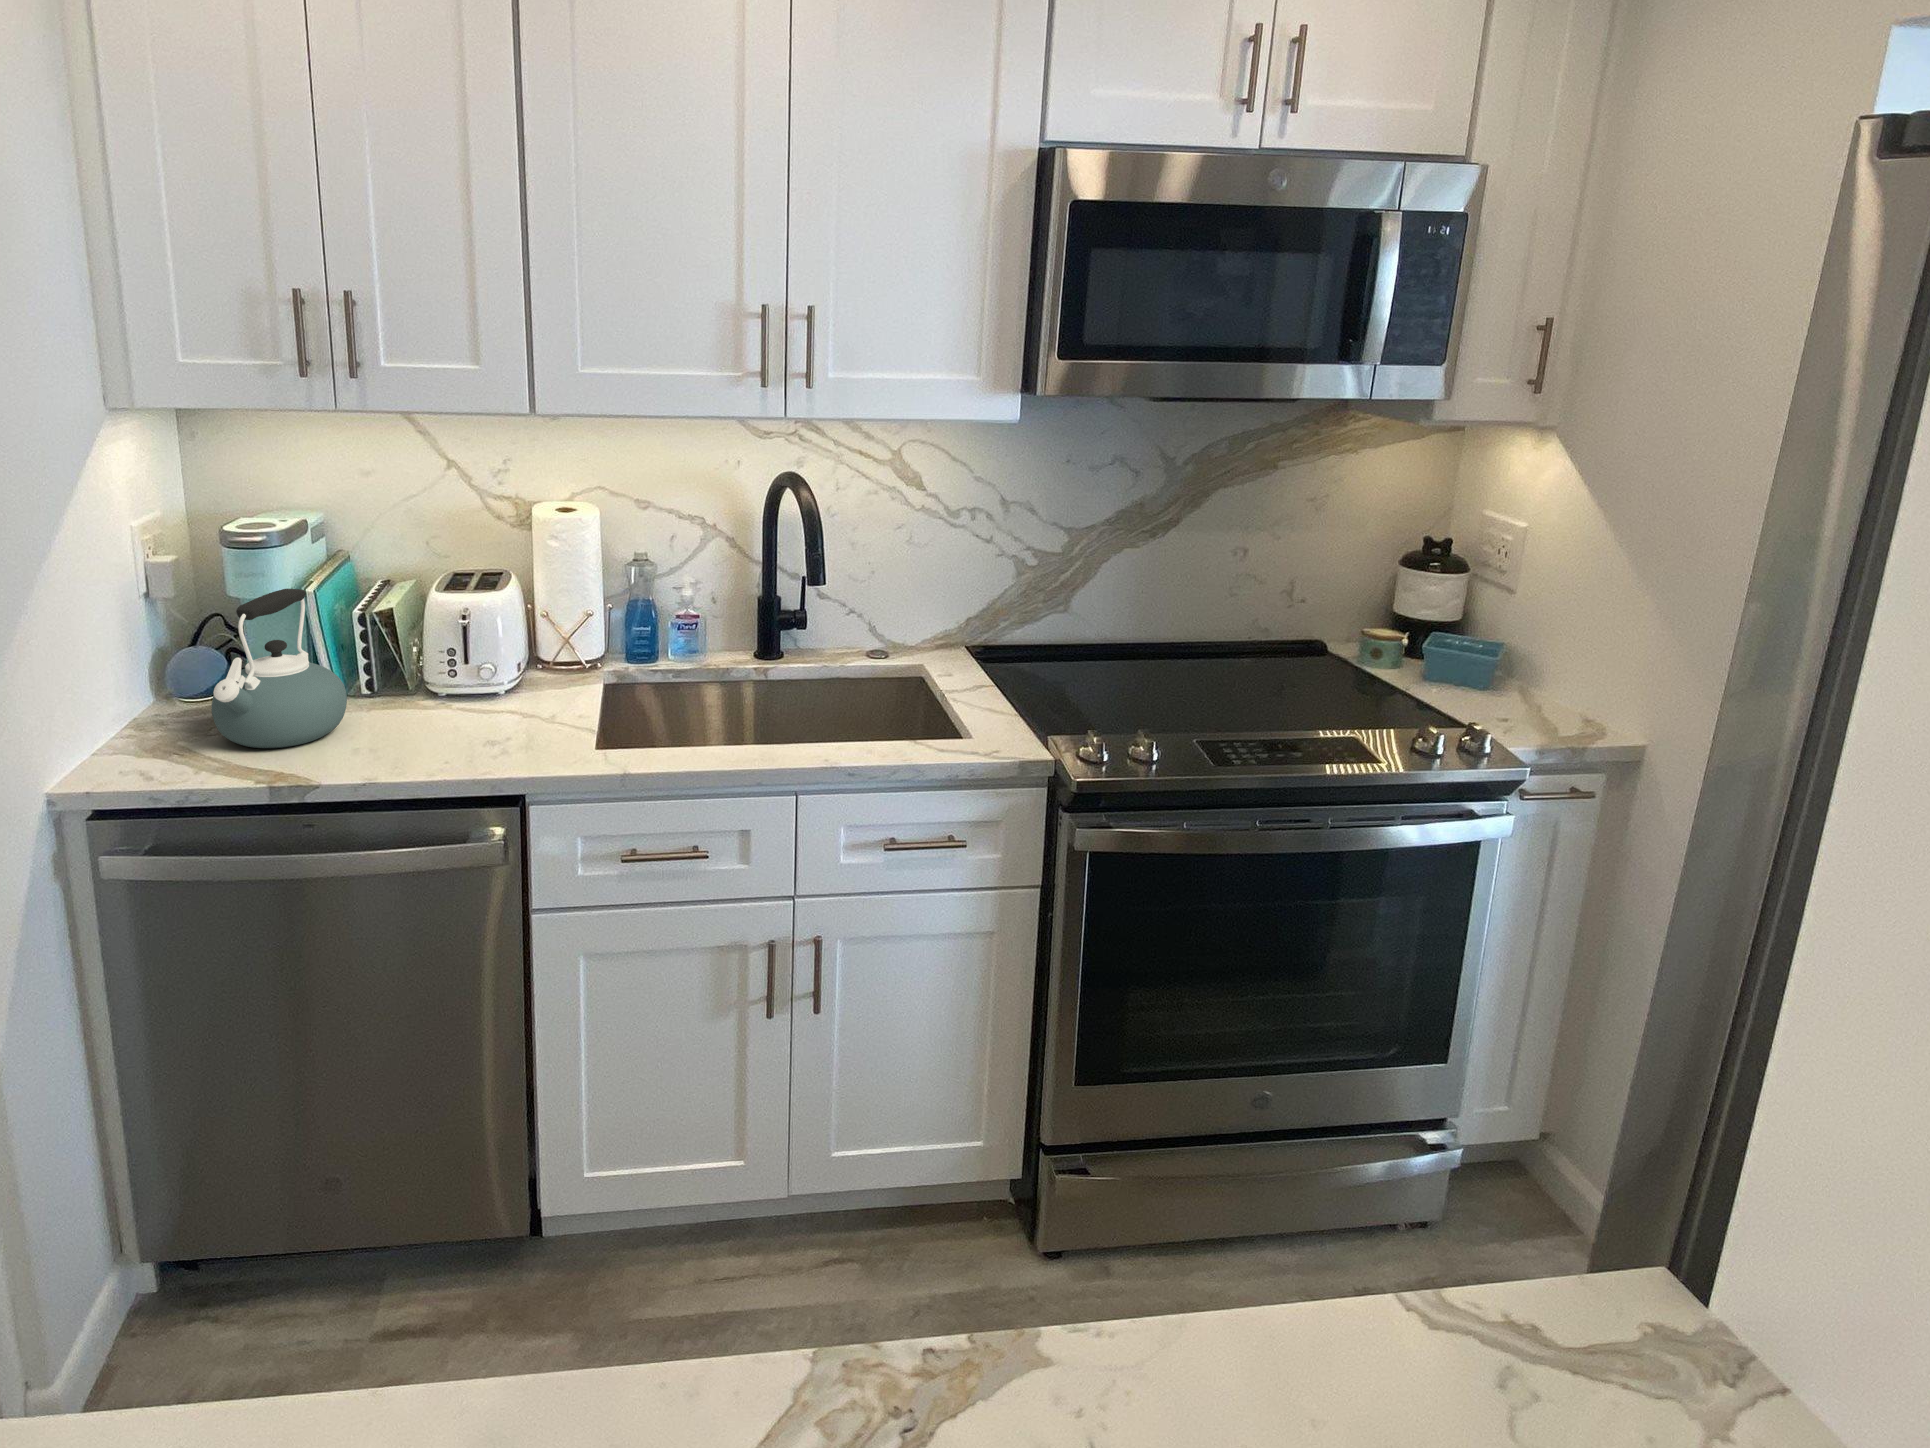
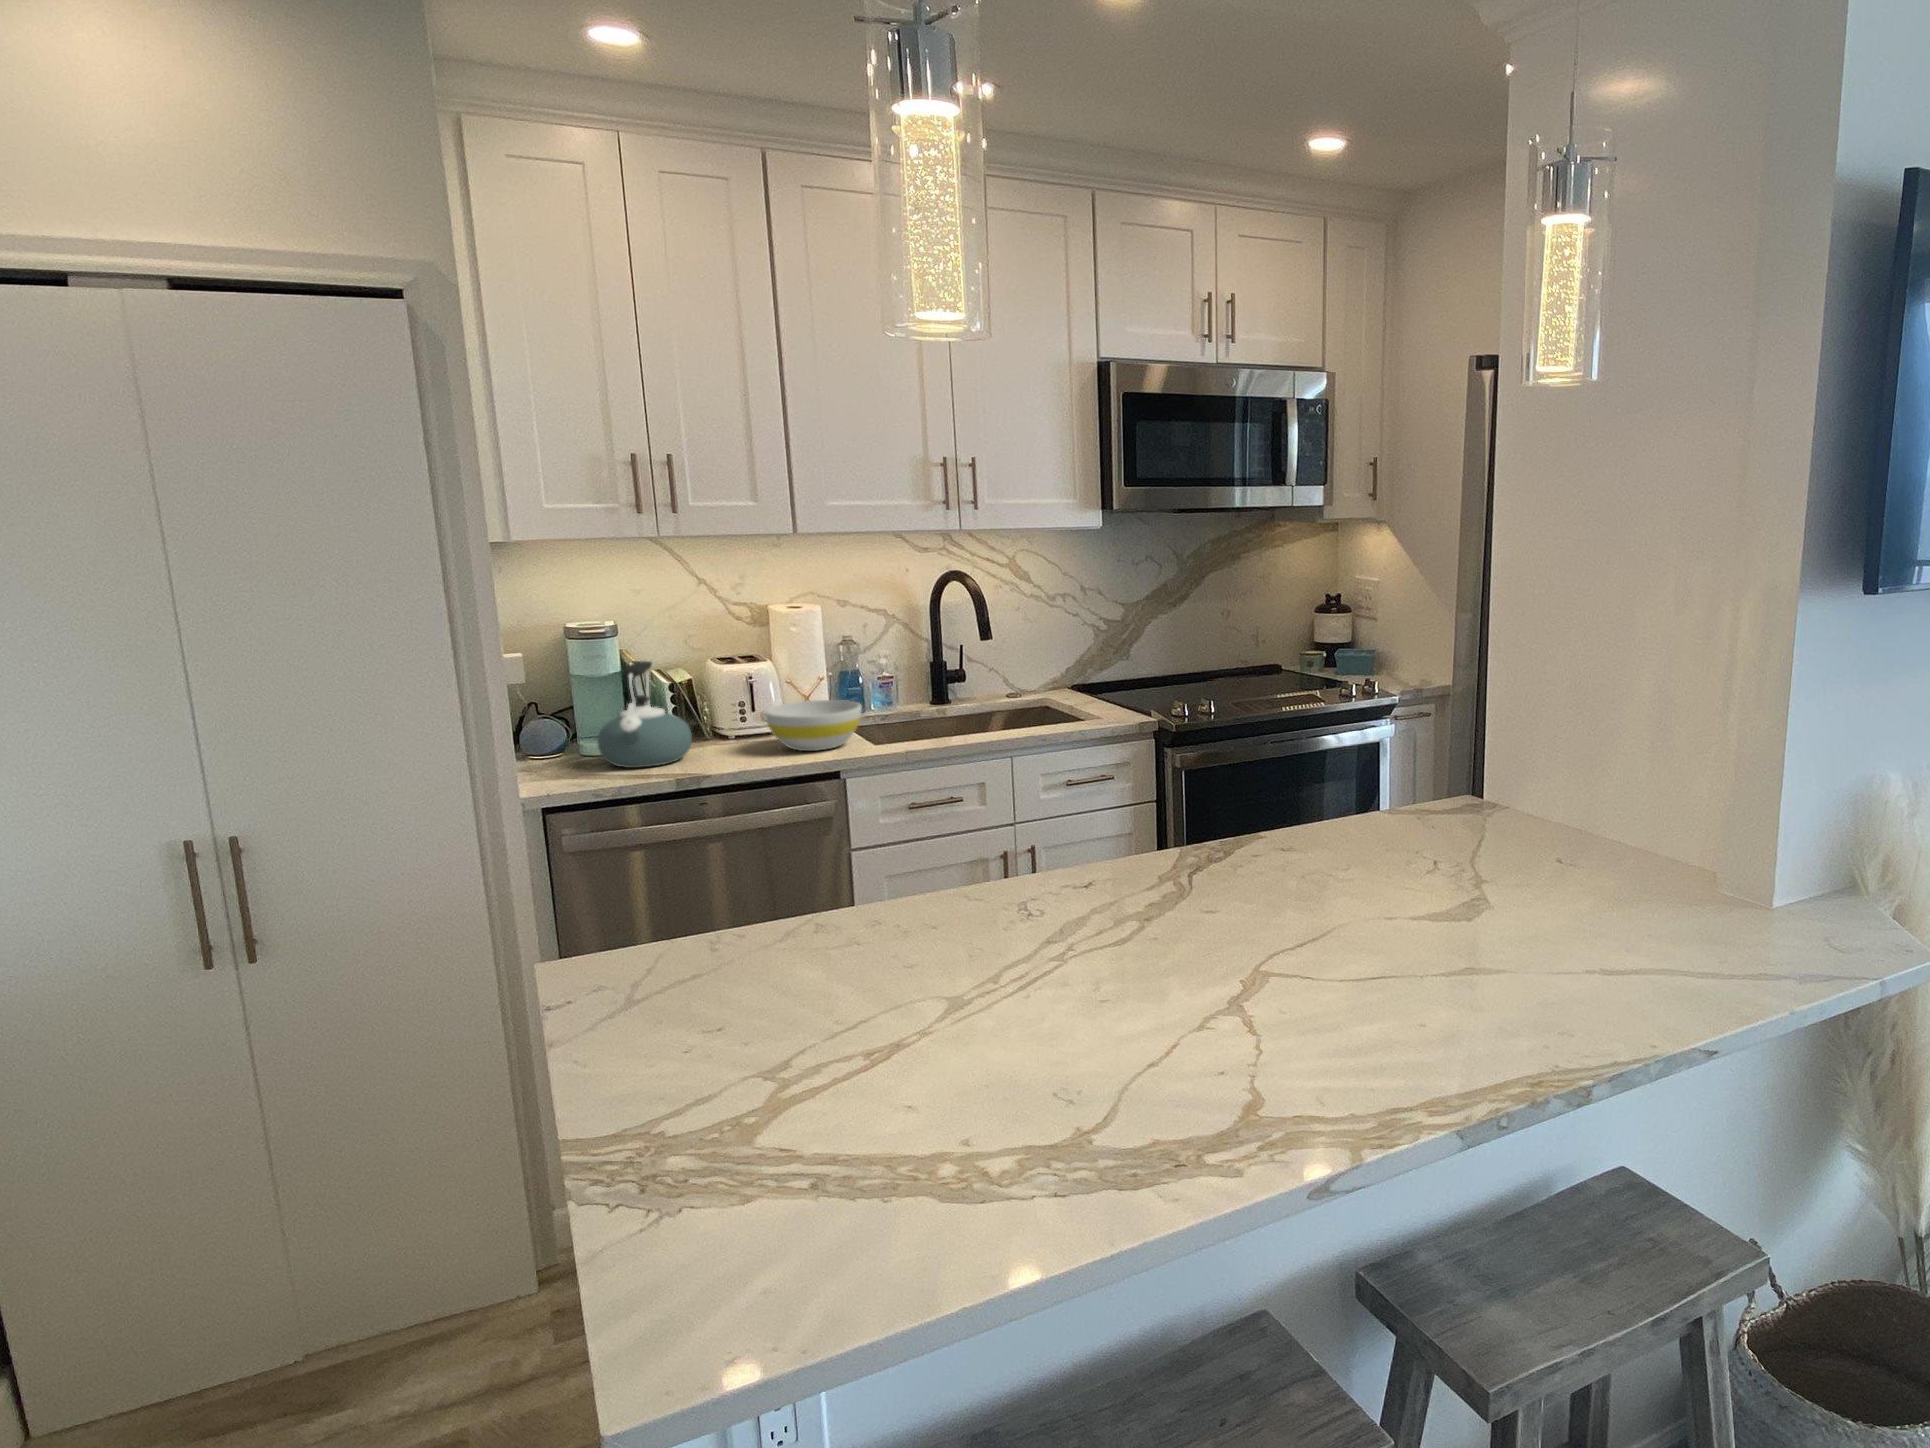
bowl: none [440,661,585,750] -> present [764,700,862,751]

